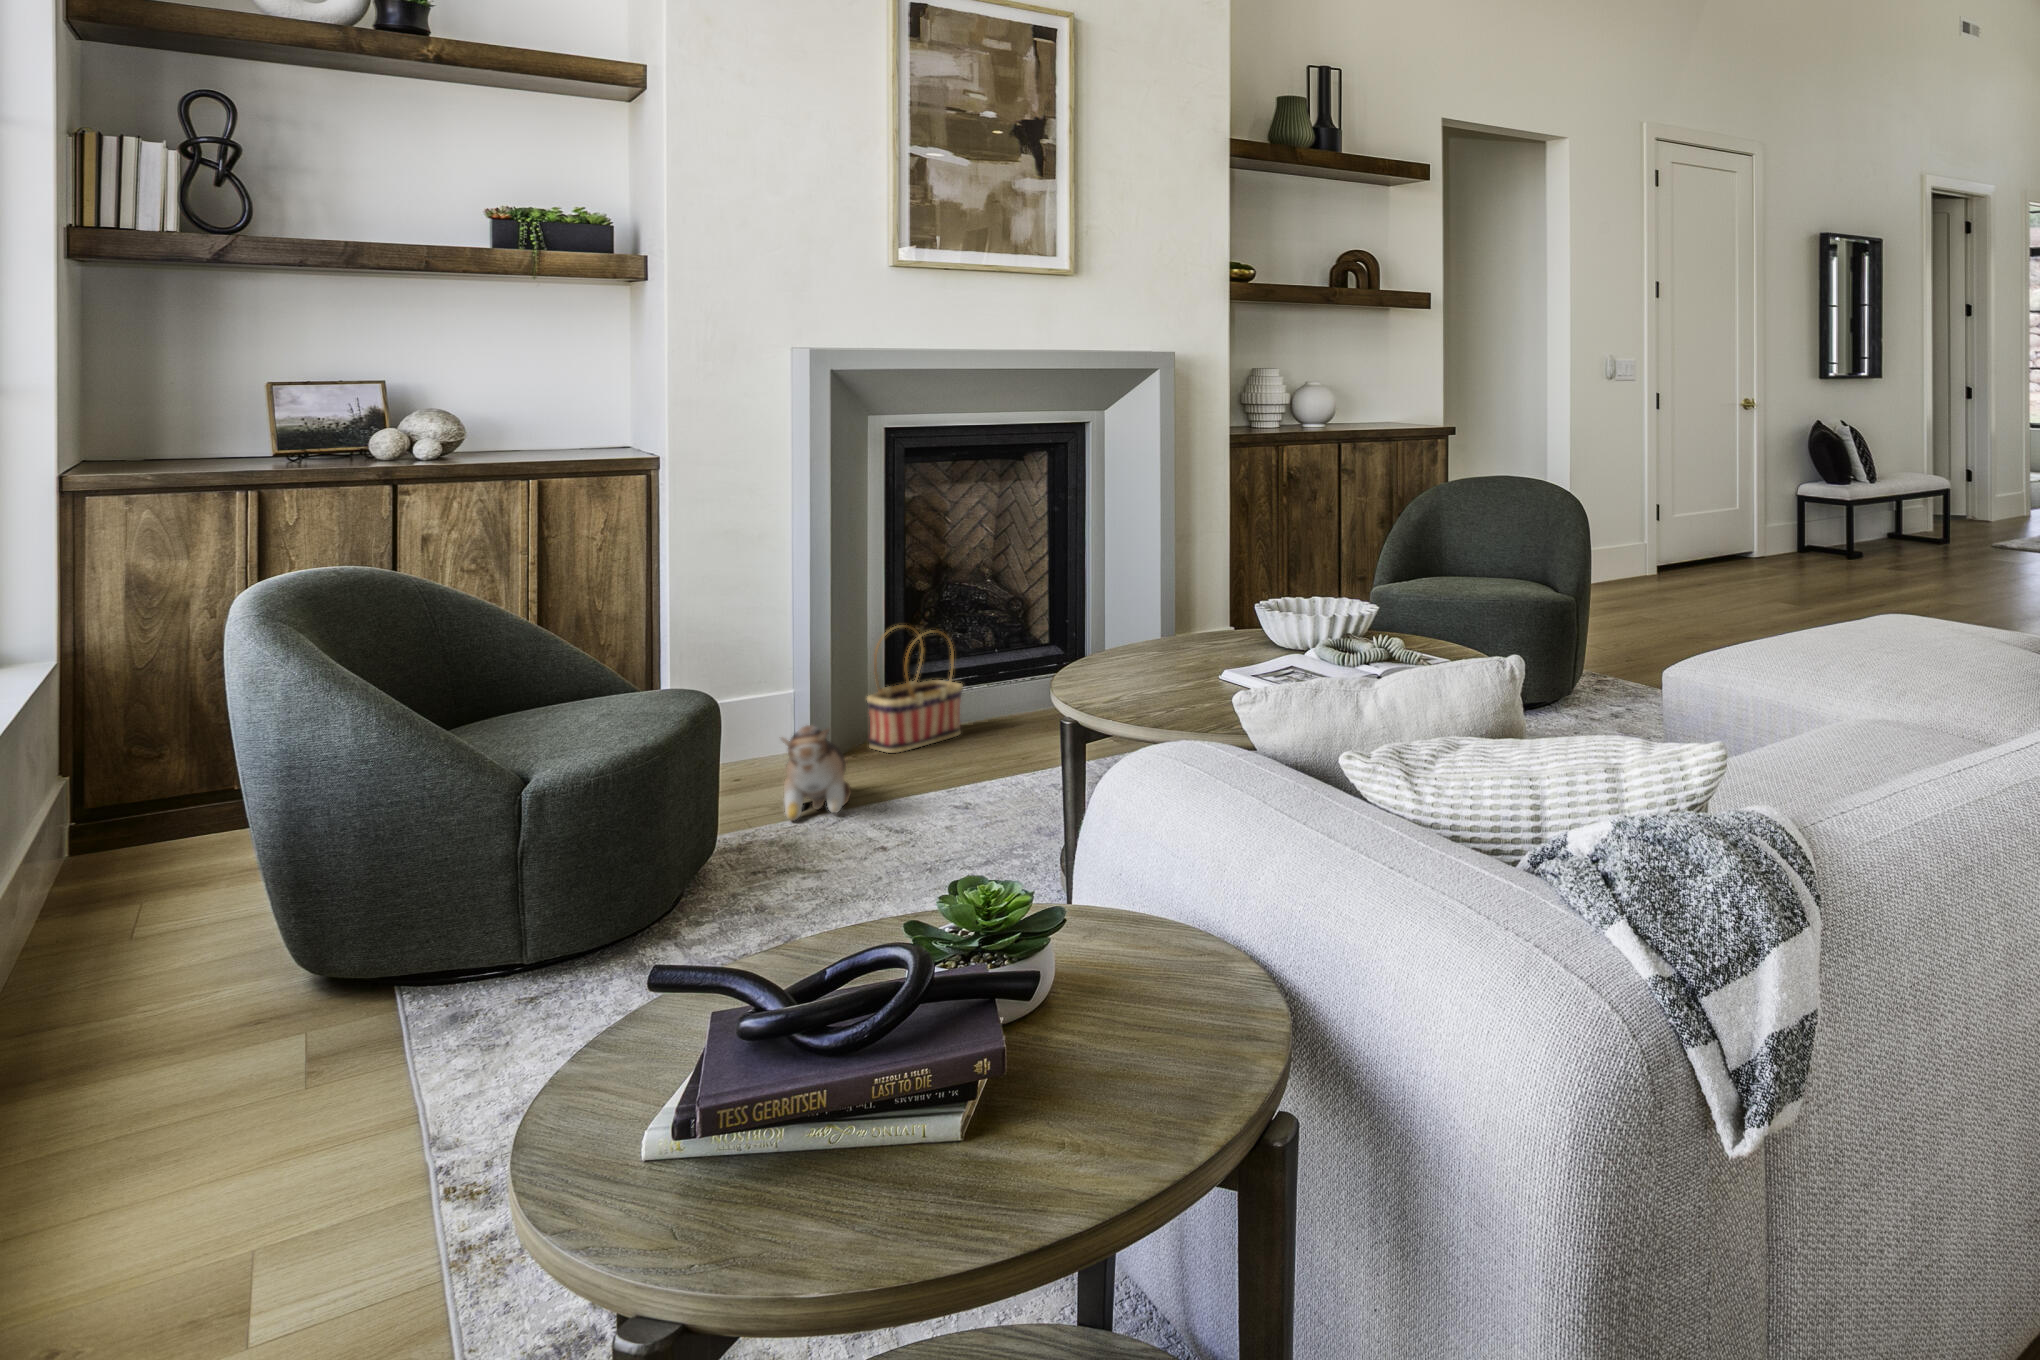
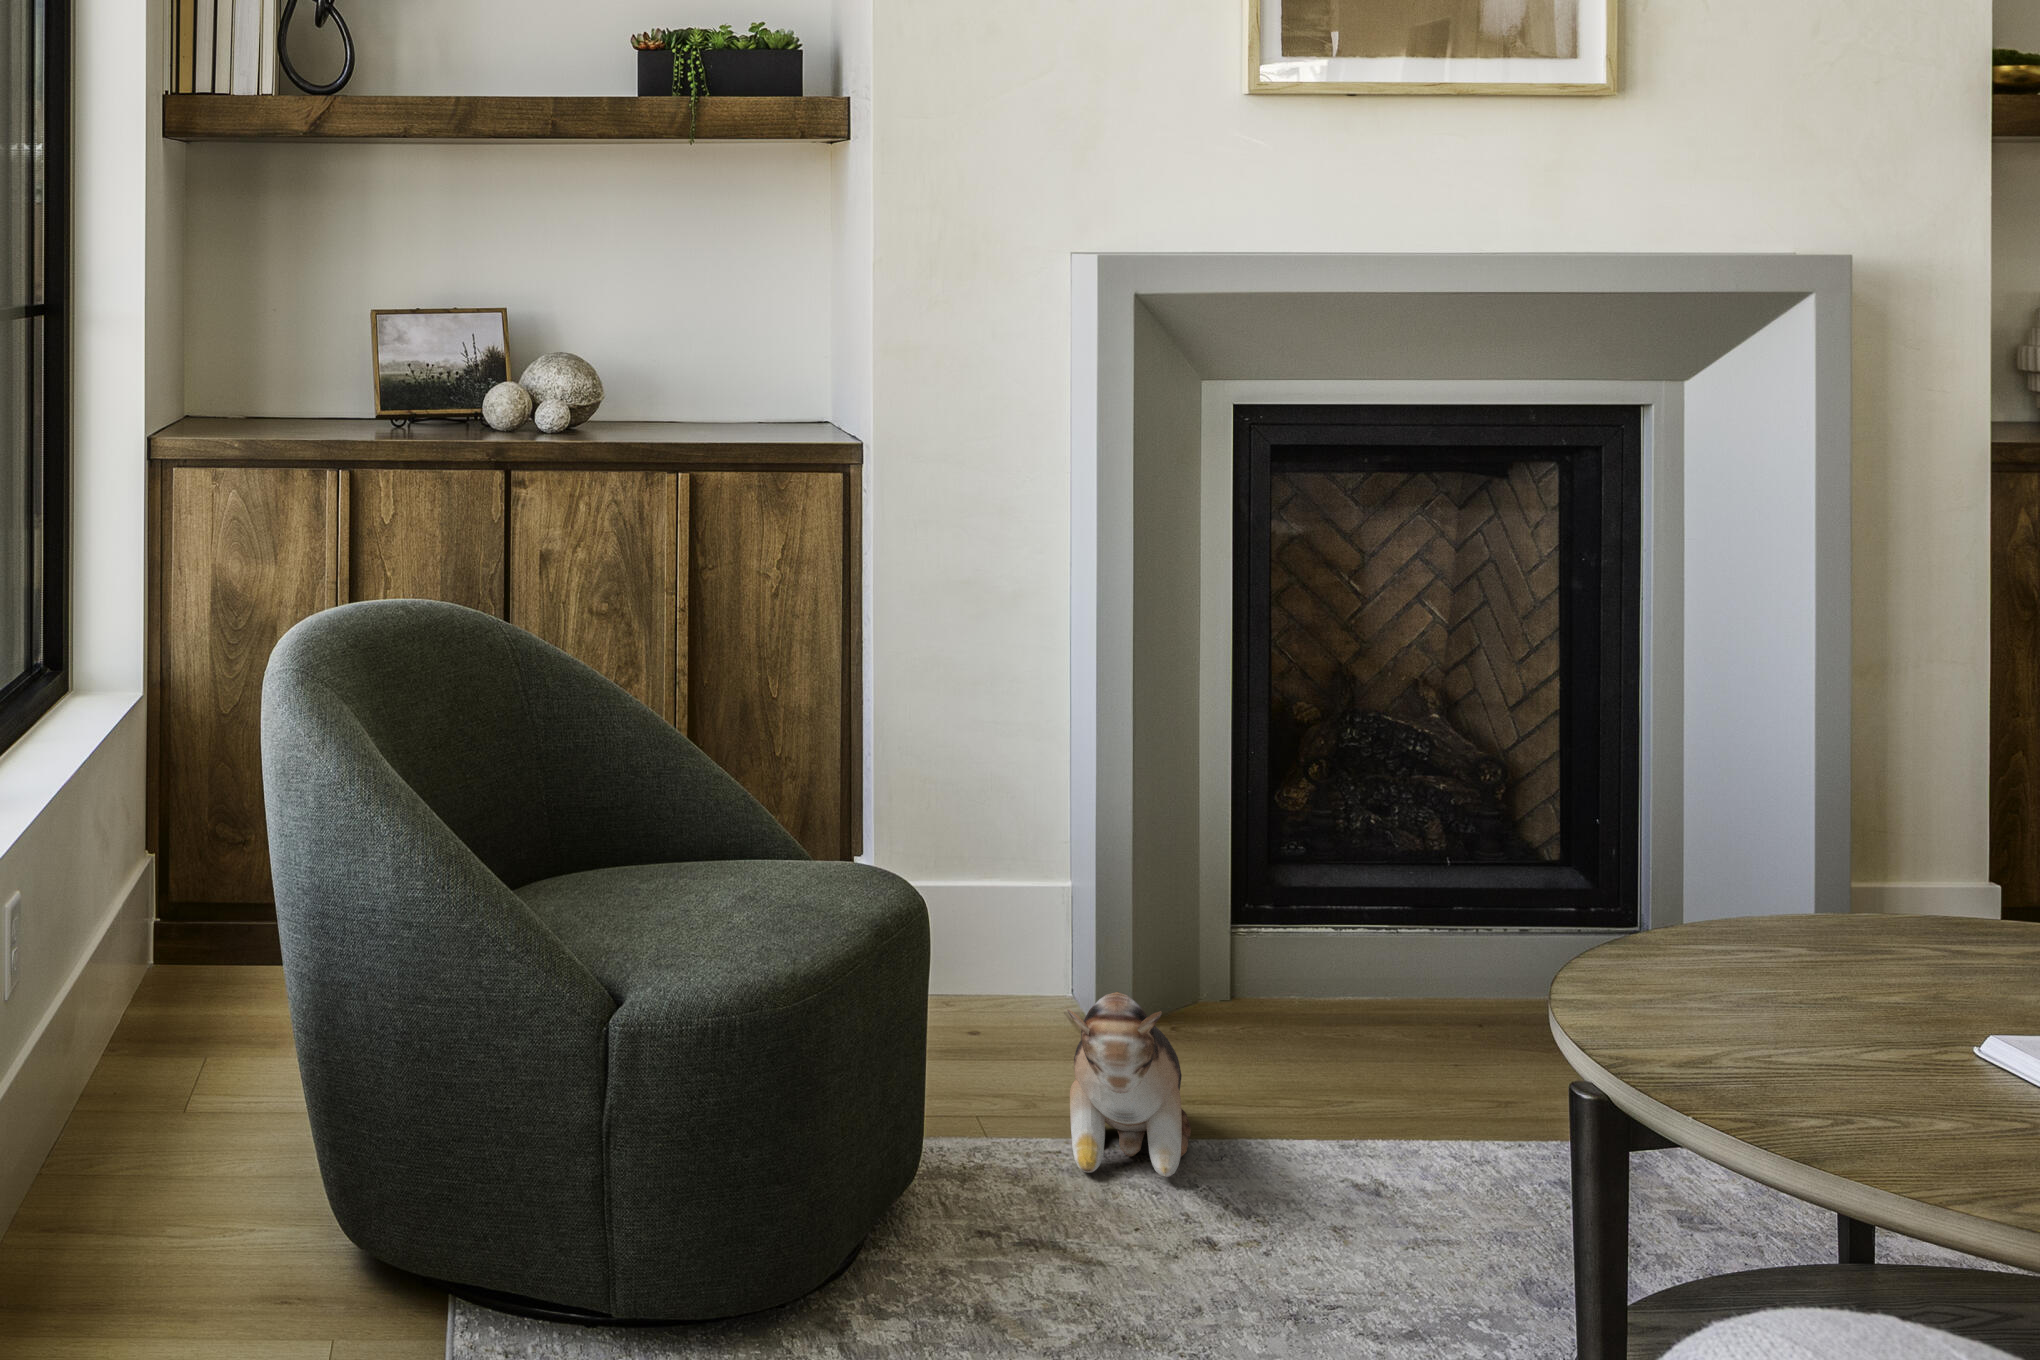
basket: present [867,626,963,753] -> none [1200,790,1384,1044]

